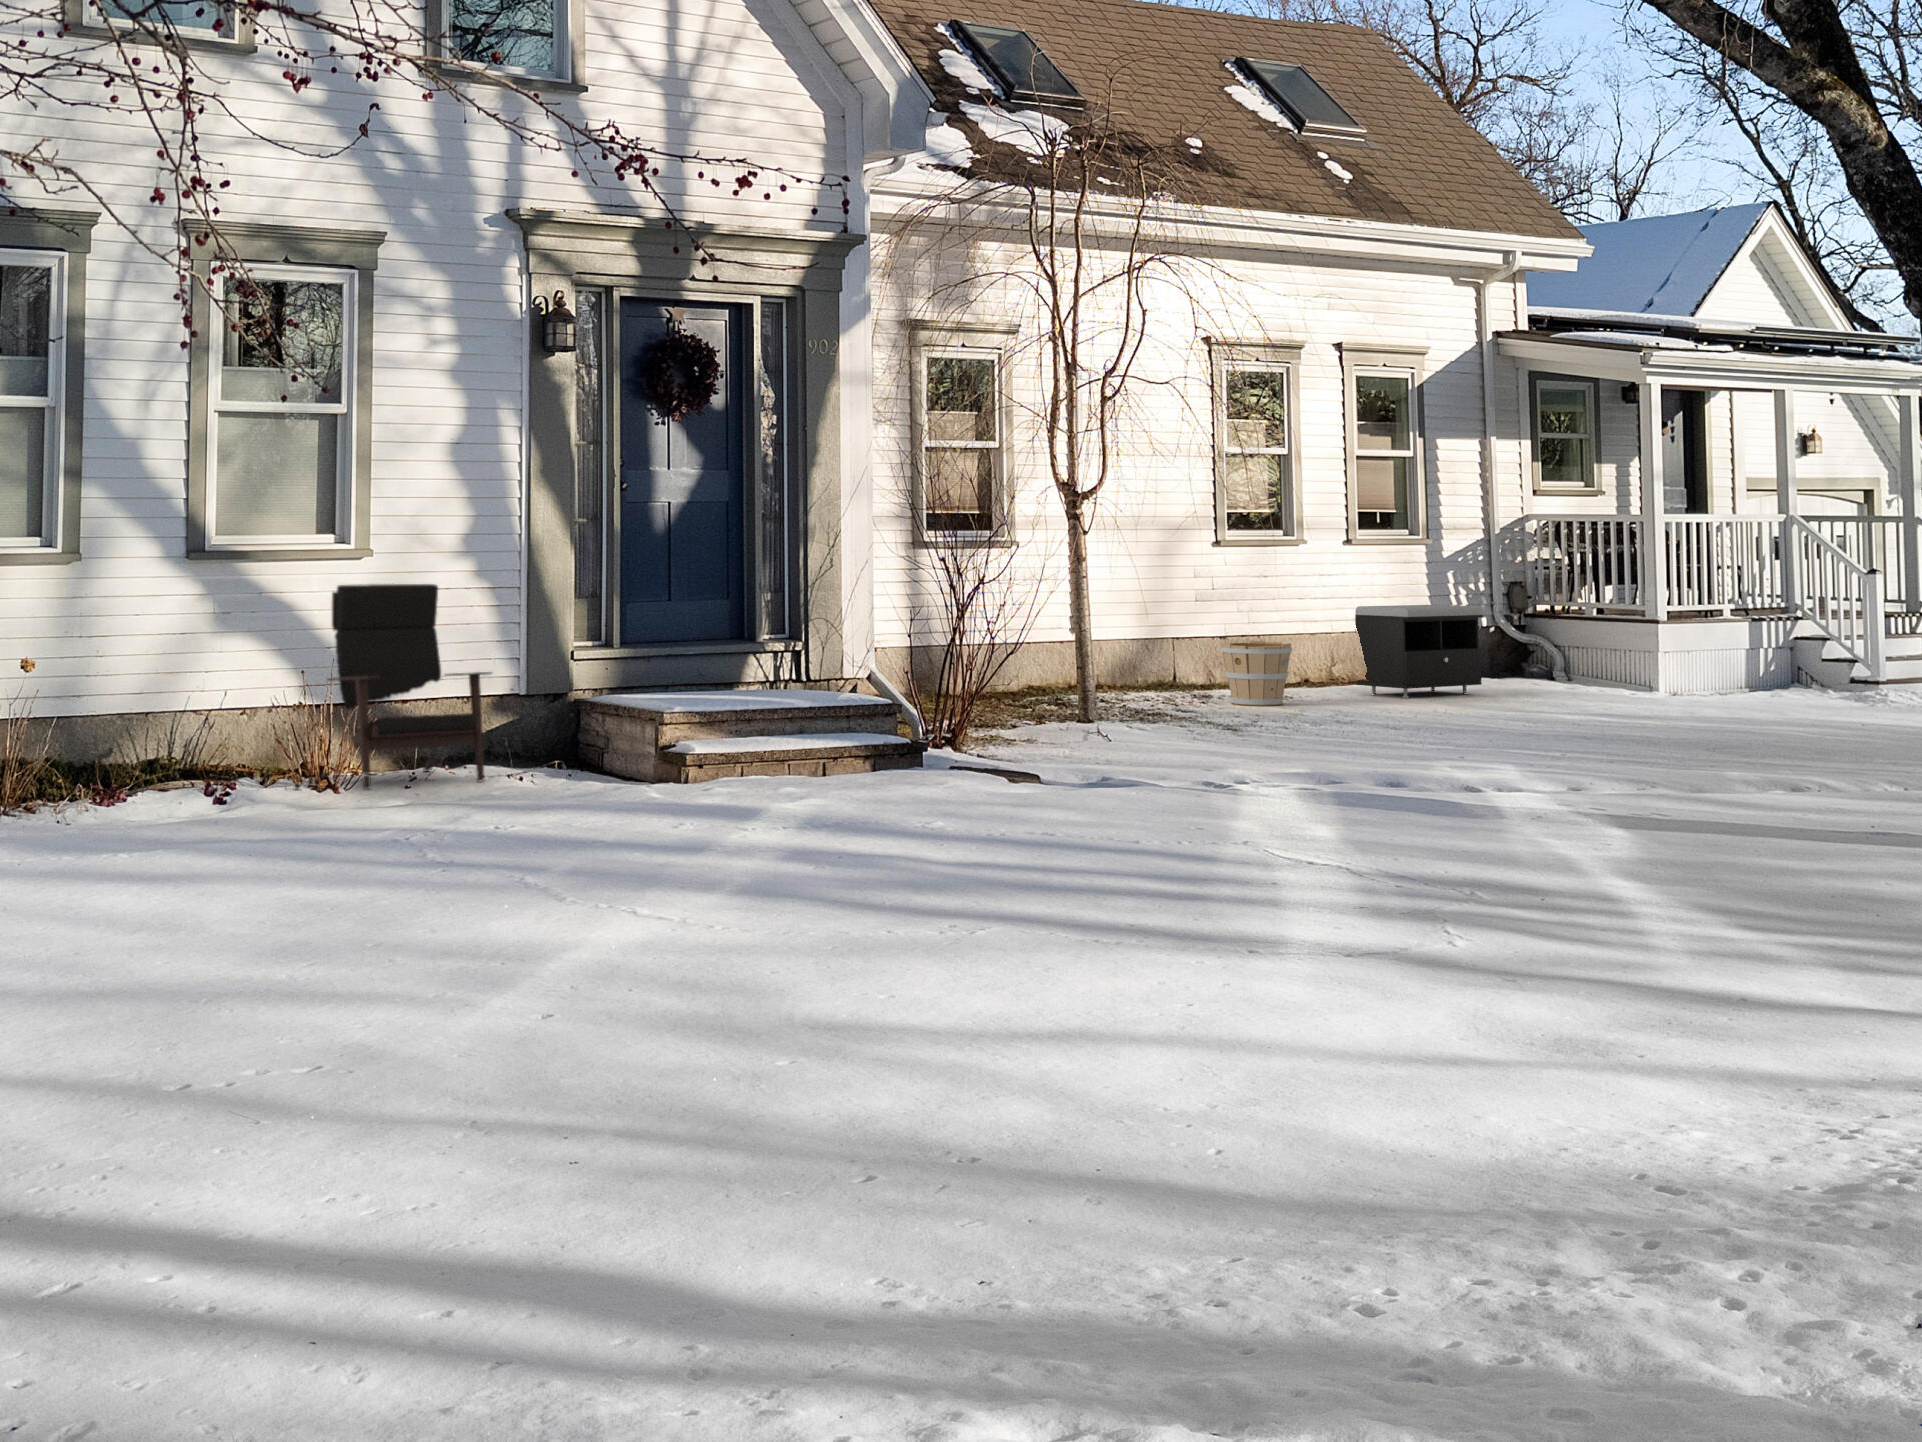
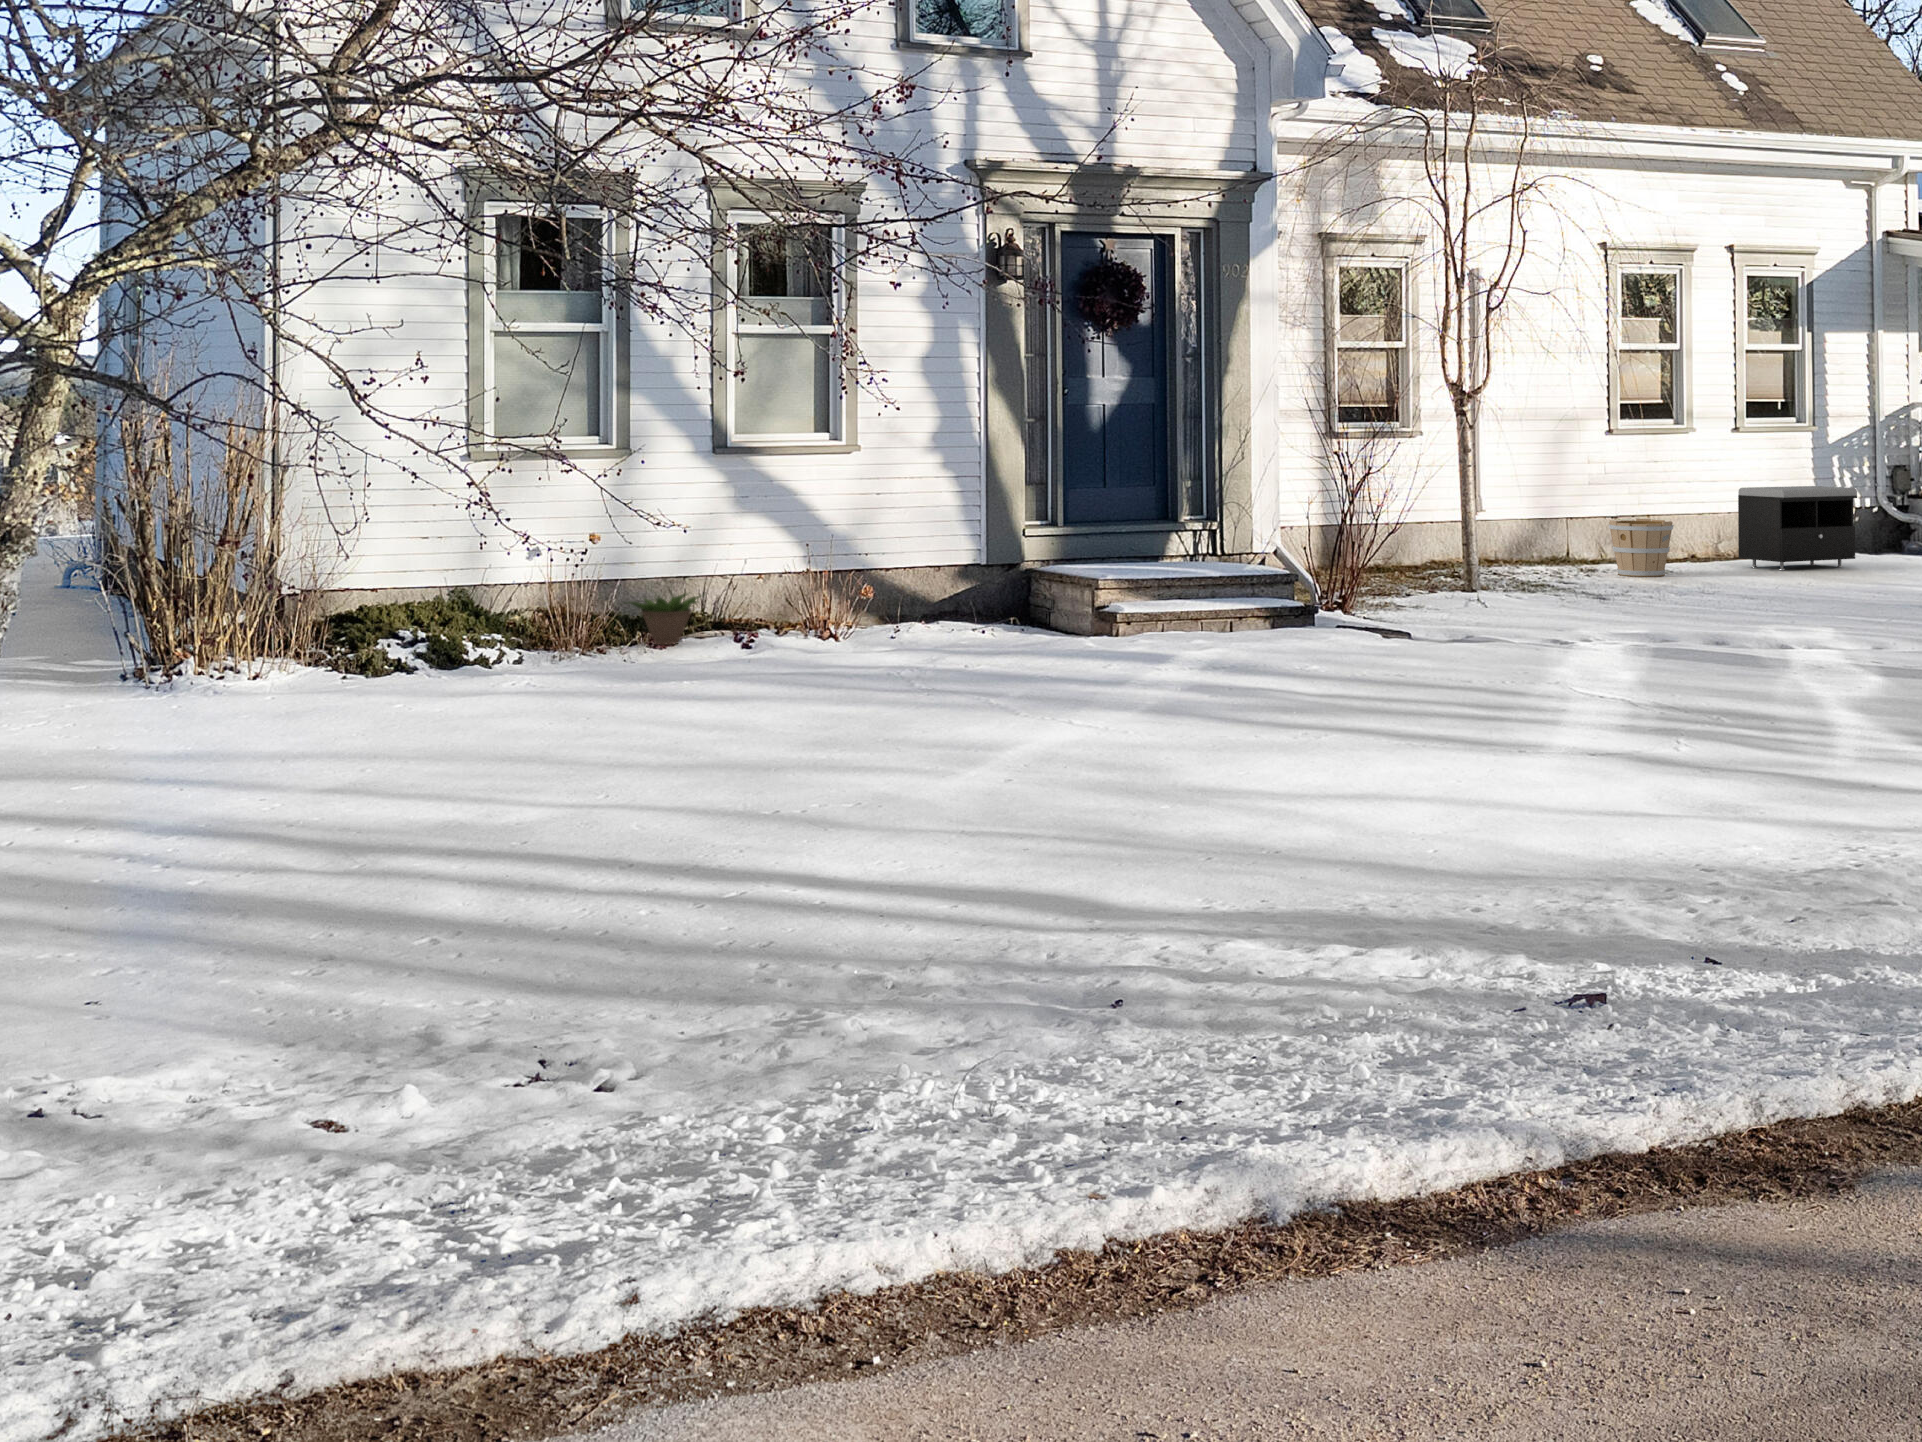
lounge chair: present [321,584,491,789] -> none [822,473,960,639]
decorative plant: none [58,732,177,799] -> present [627,593,701,645]

